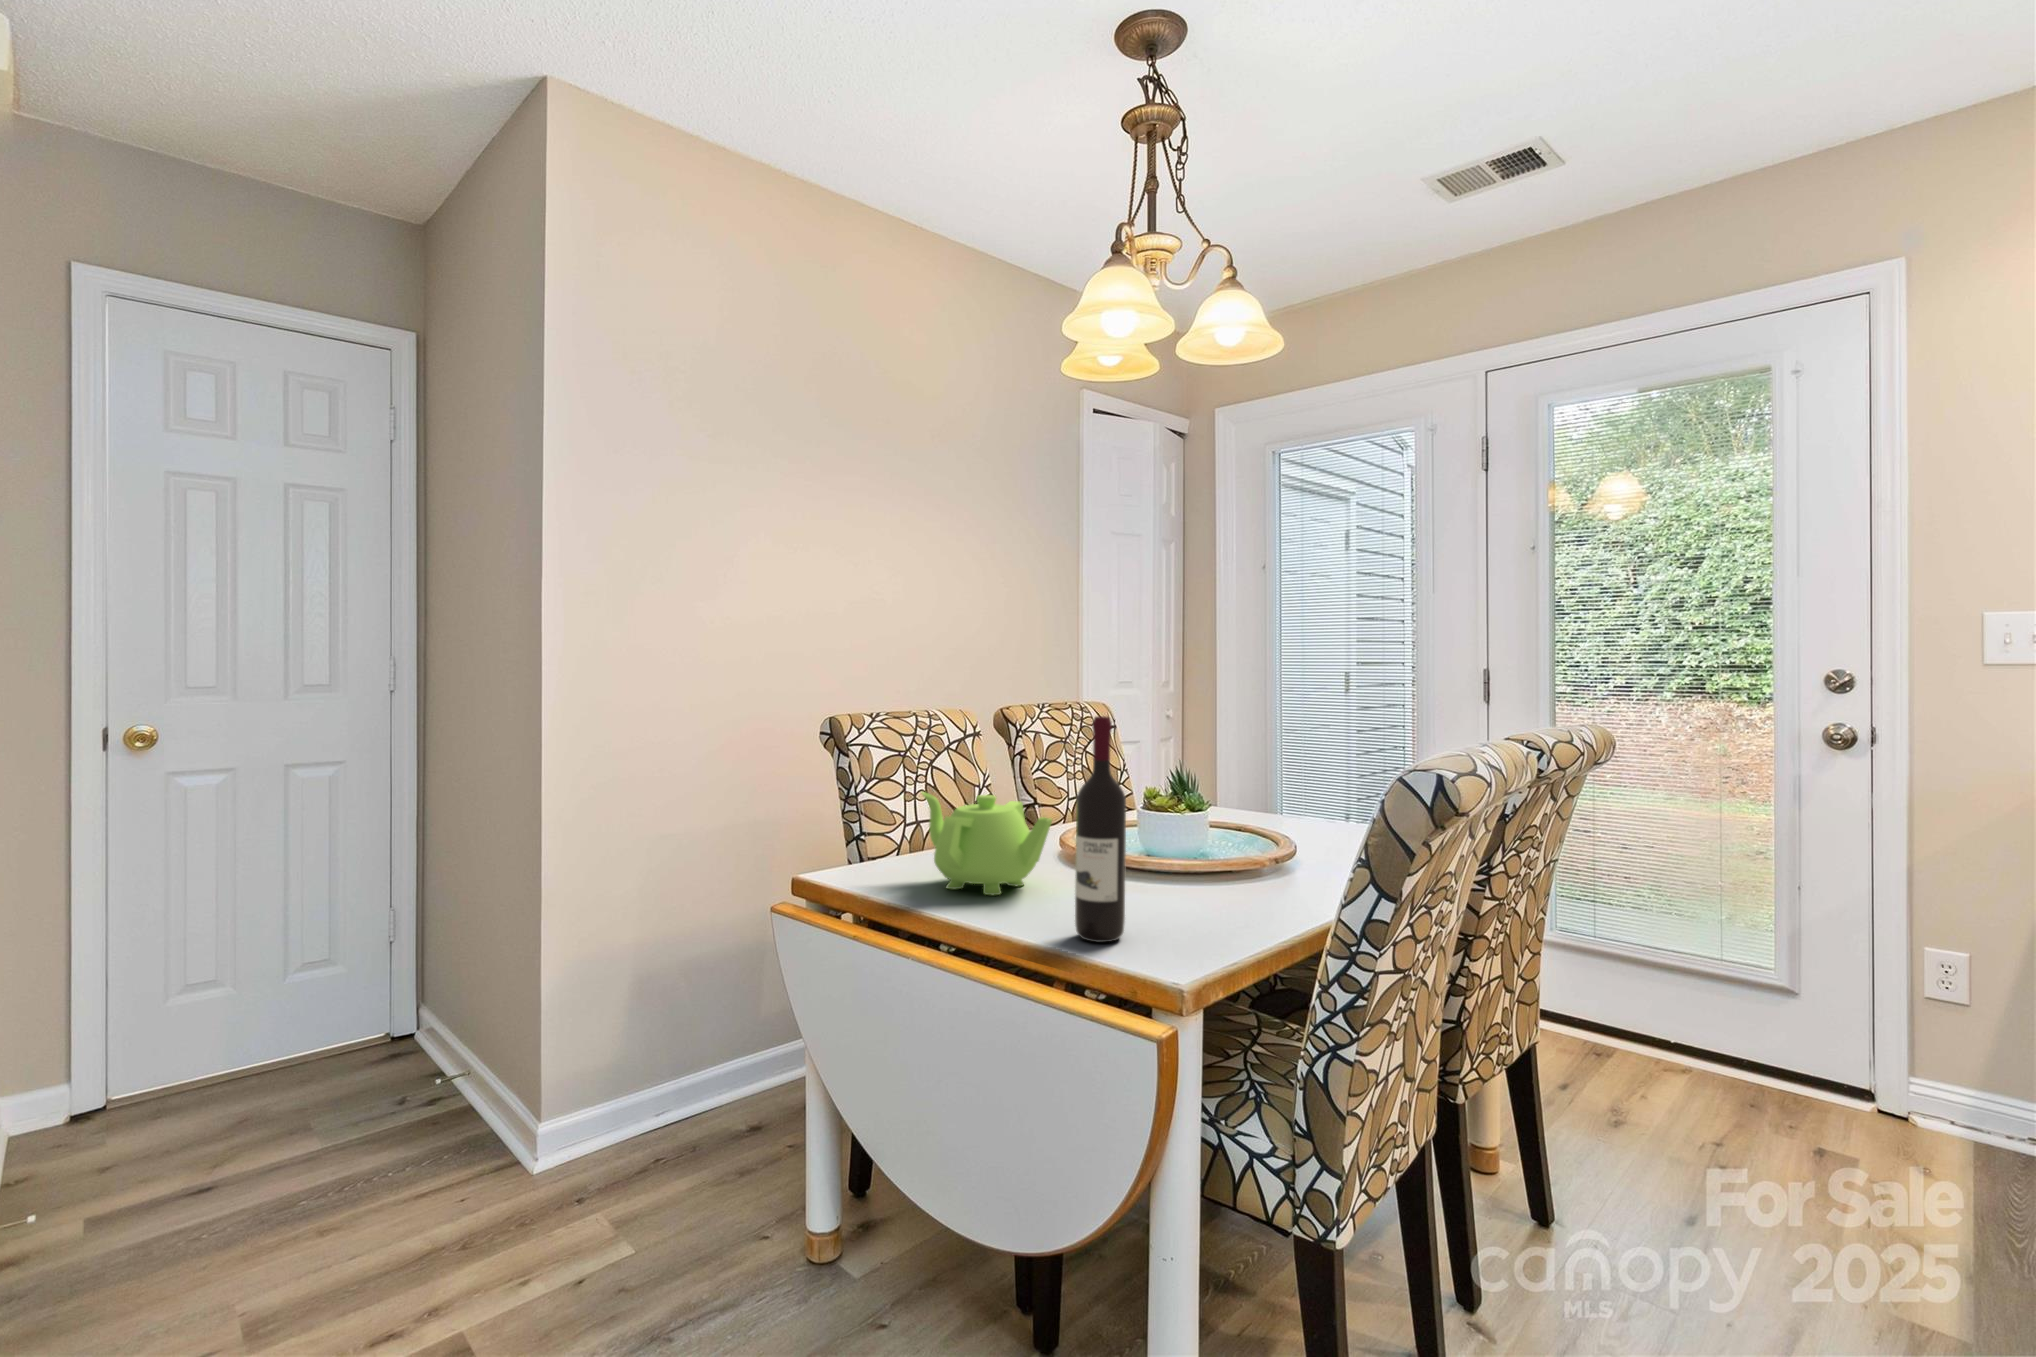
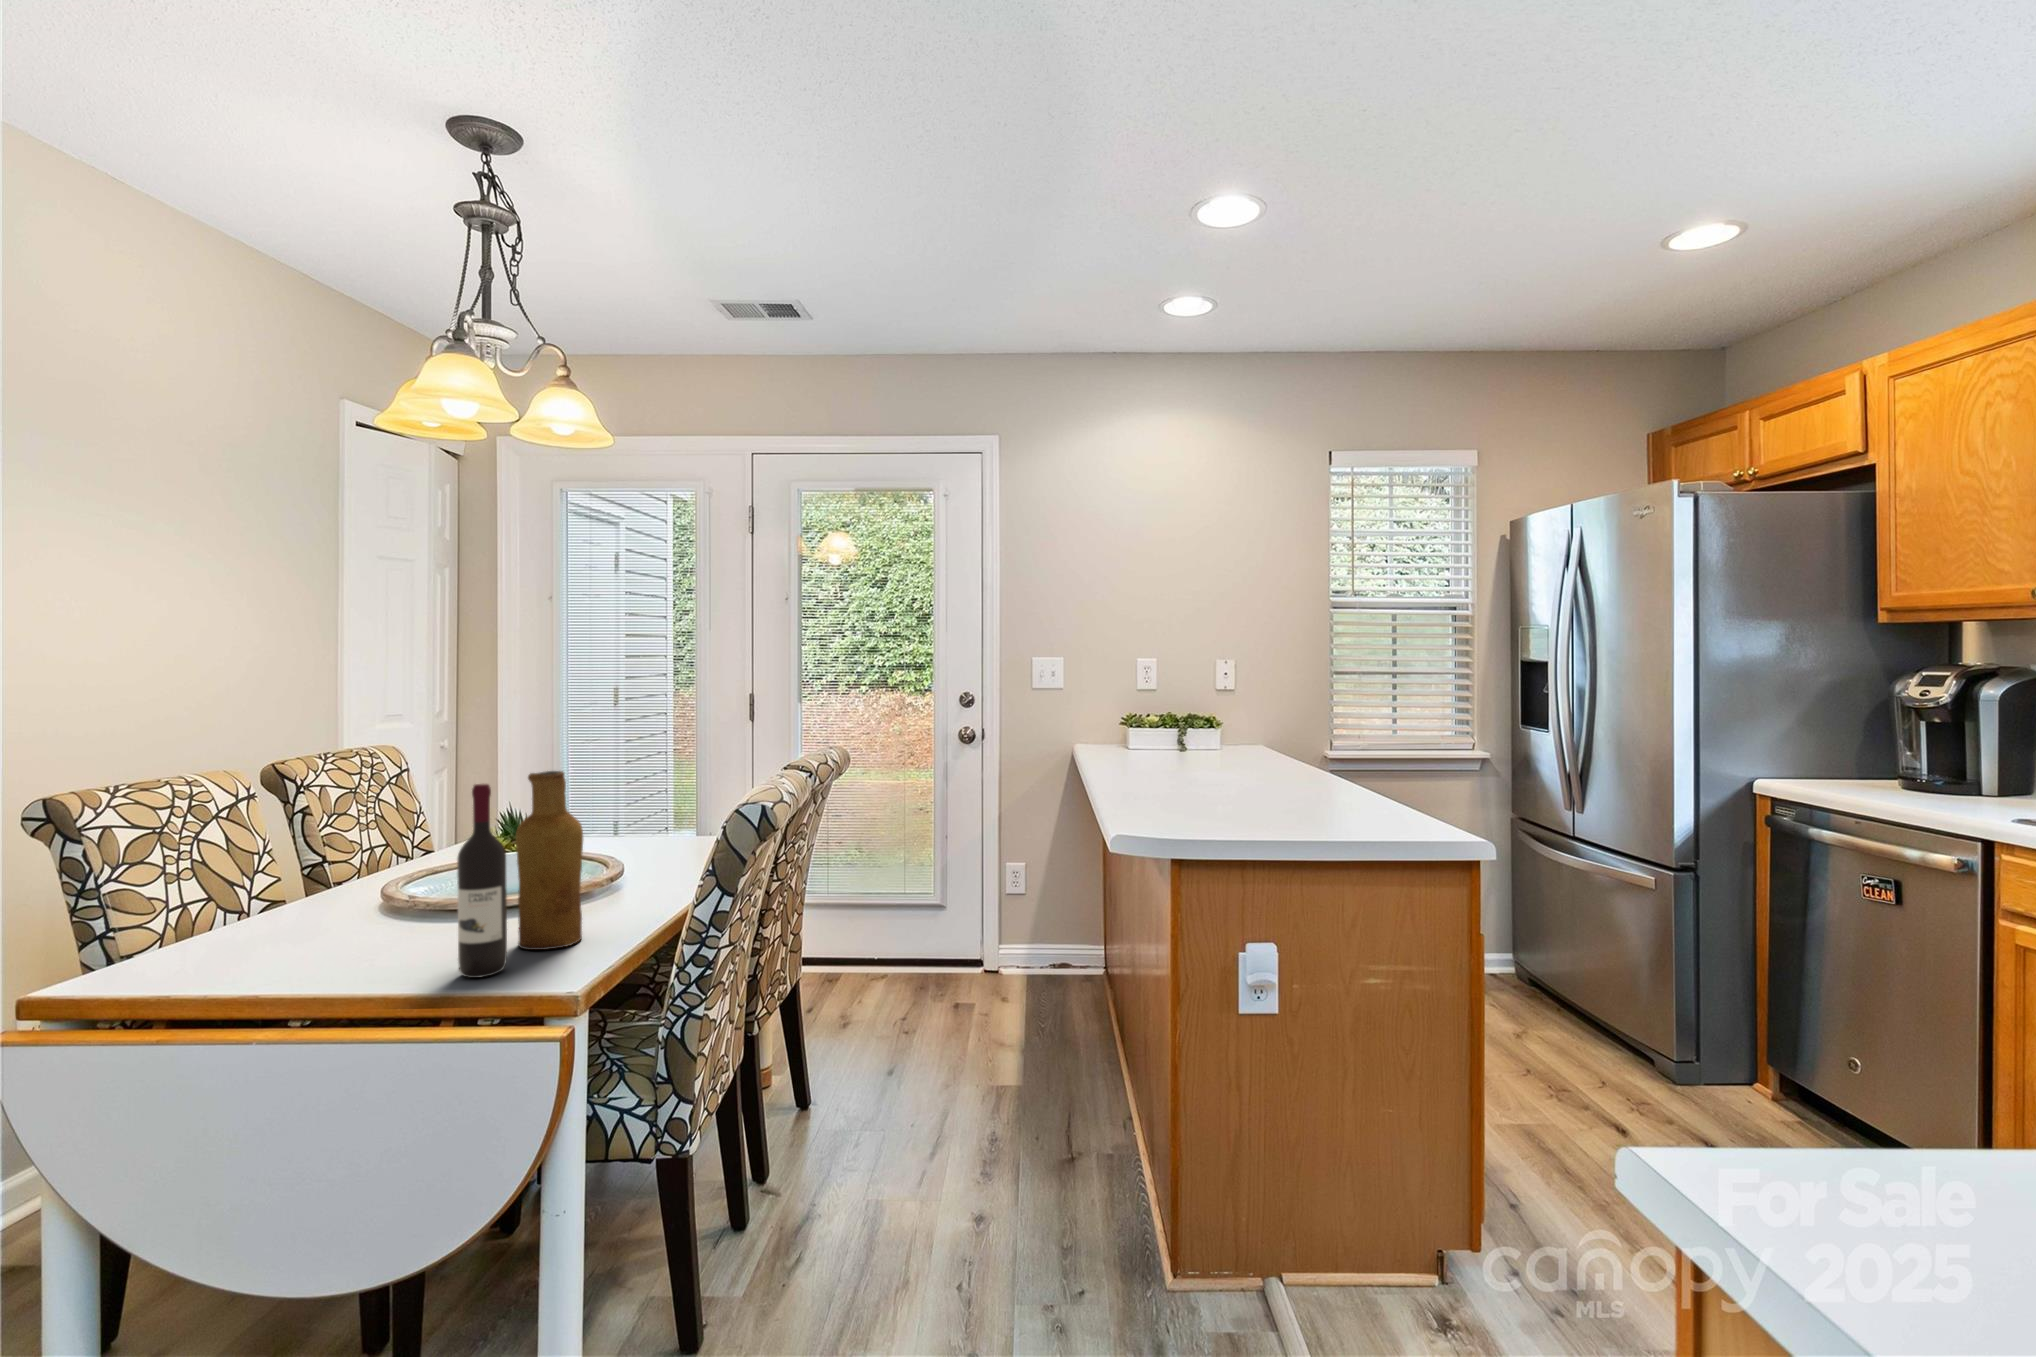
vase: none [1148,712,1223,928] -> present [516,771,583,950]
teapot: present [922,792,1052,895] -> none [237,864,409,964]

